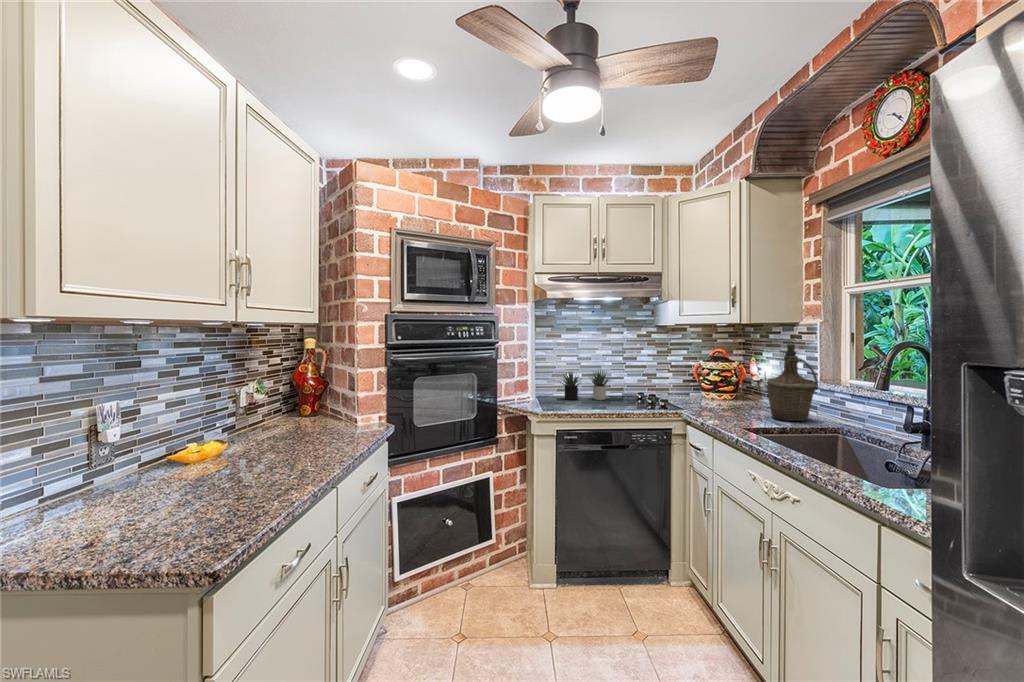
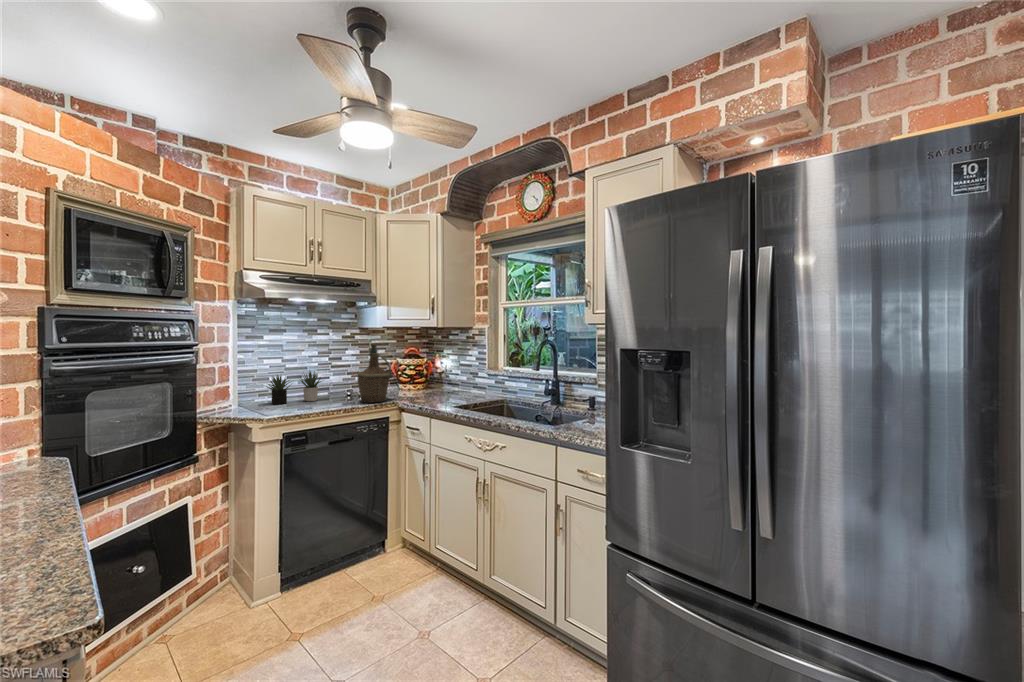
bottle: present [767,344,819,421] -> present [358,344,392,403]

